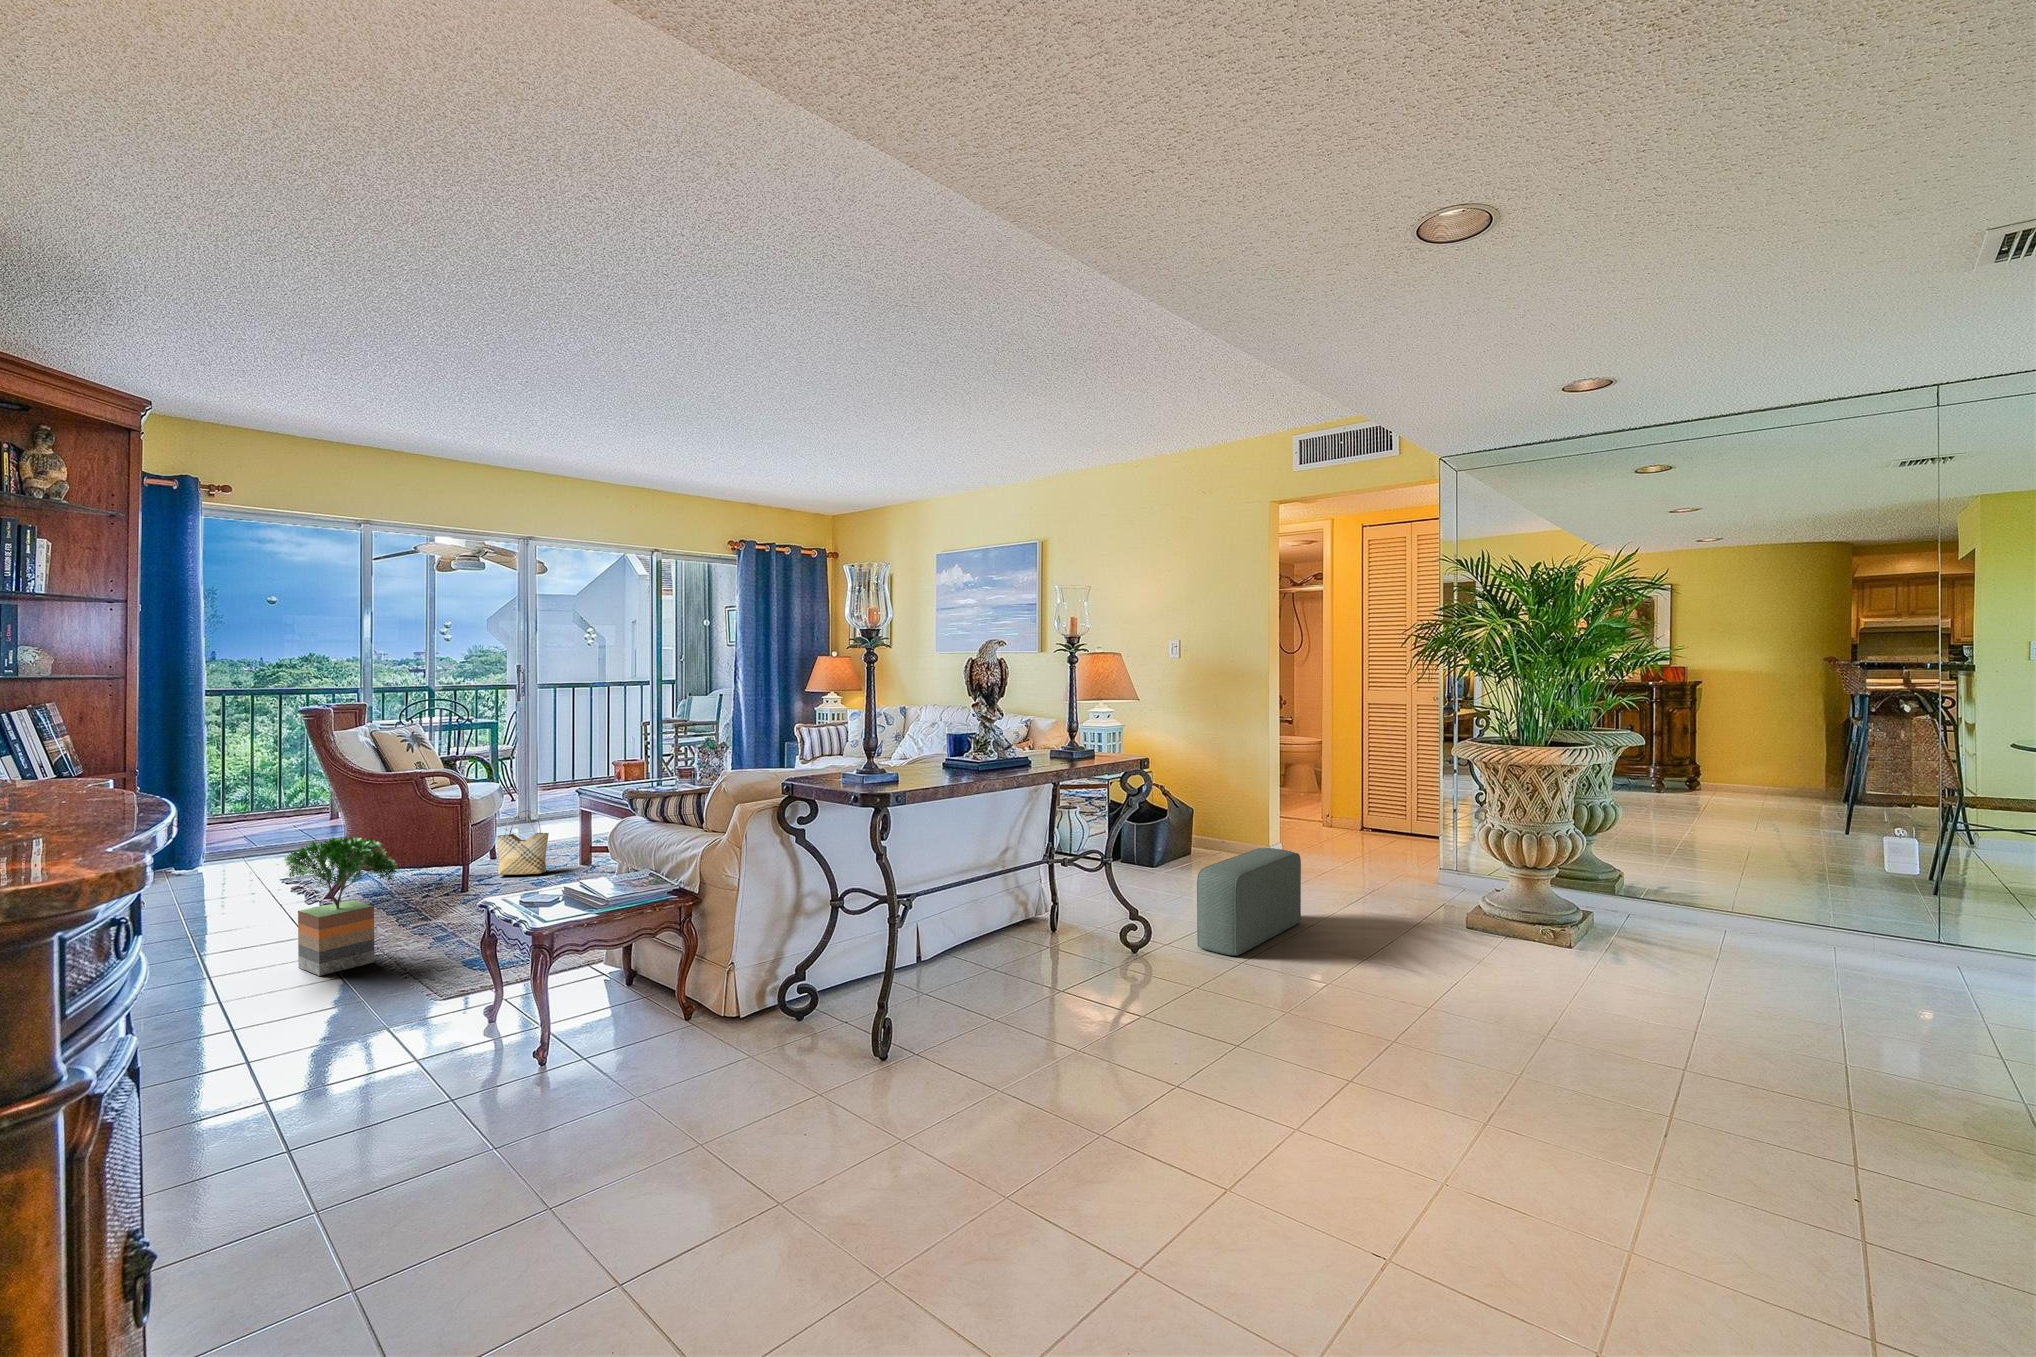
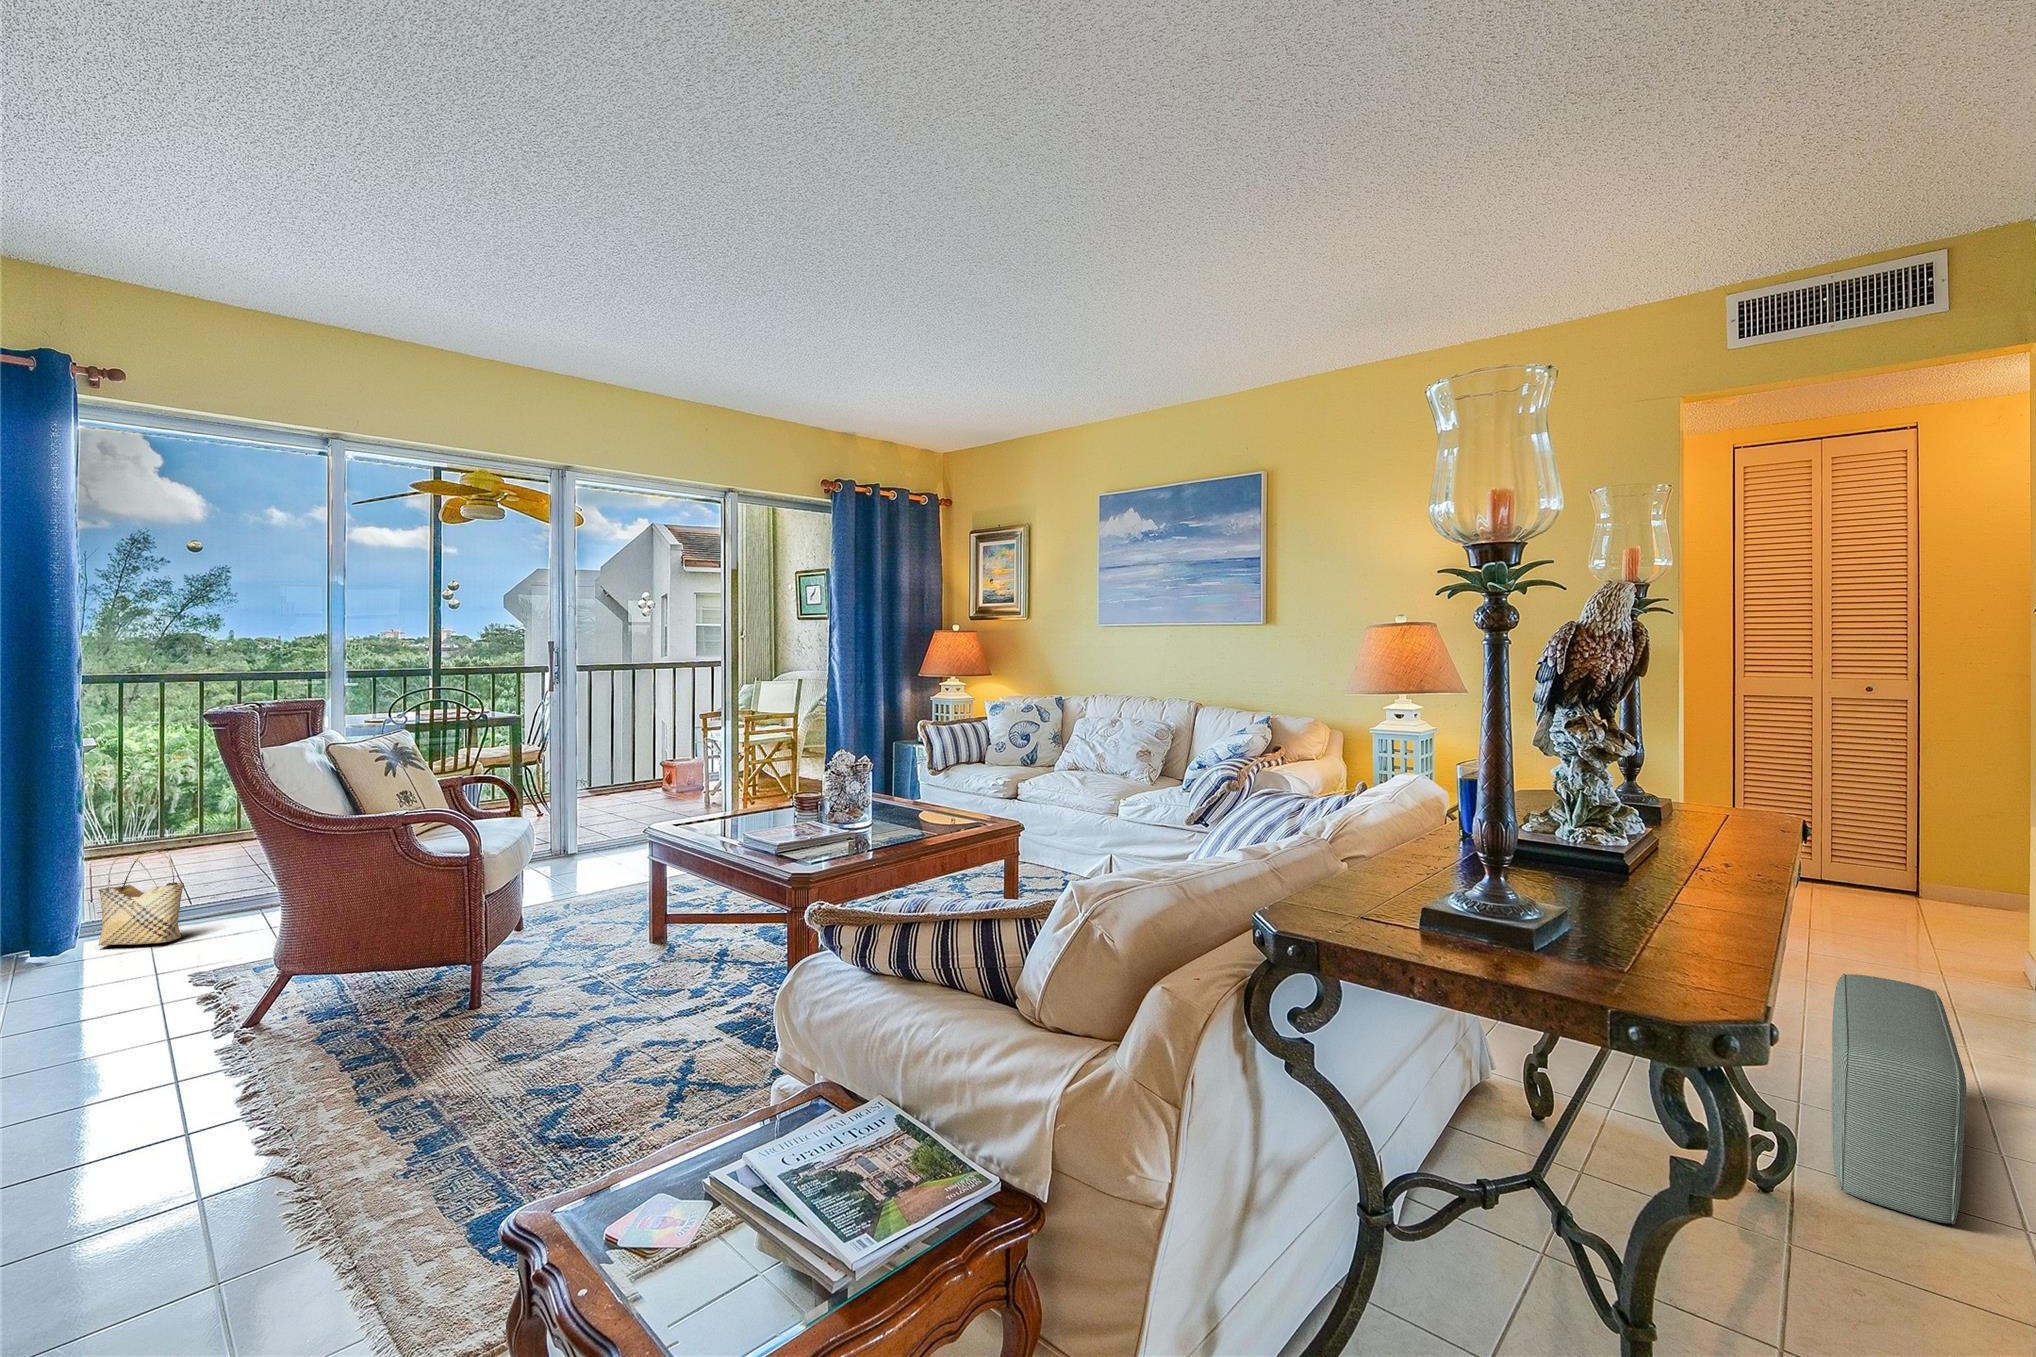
woven basket: present [497,810,549,875] -> present [98,850,184,945]
potted tree: present [284,836,397,976] -> none [101,971,344,1270]

